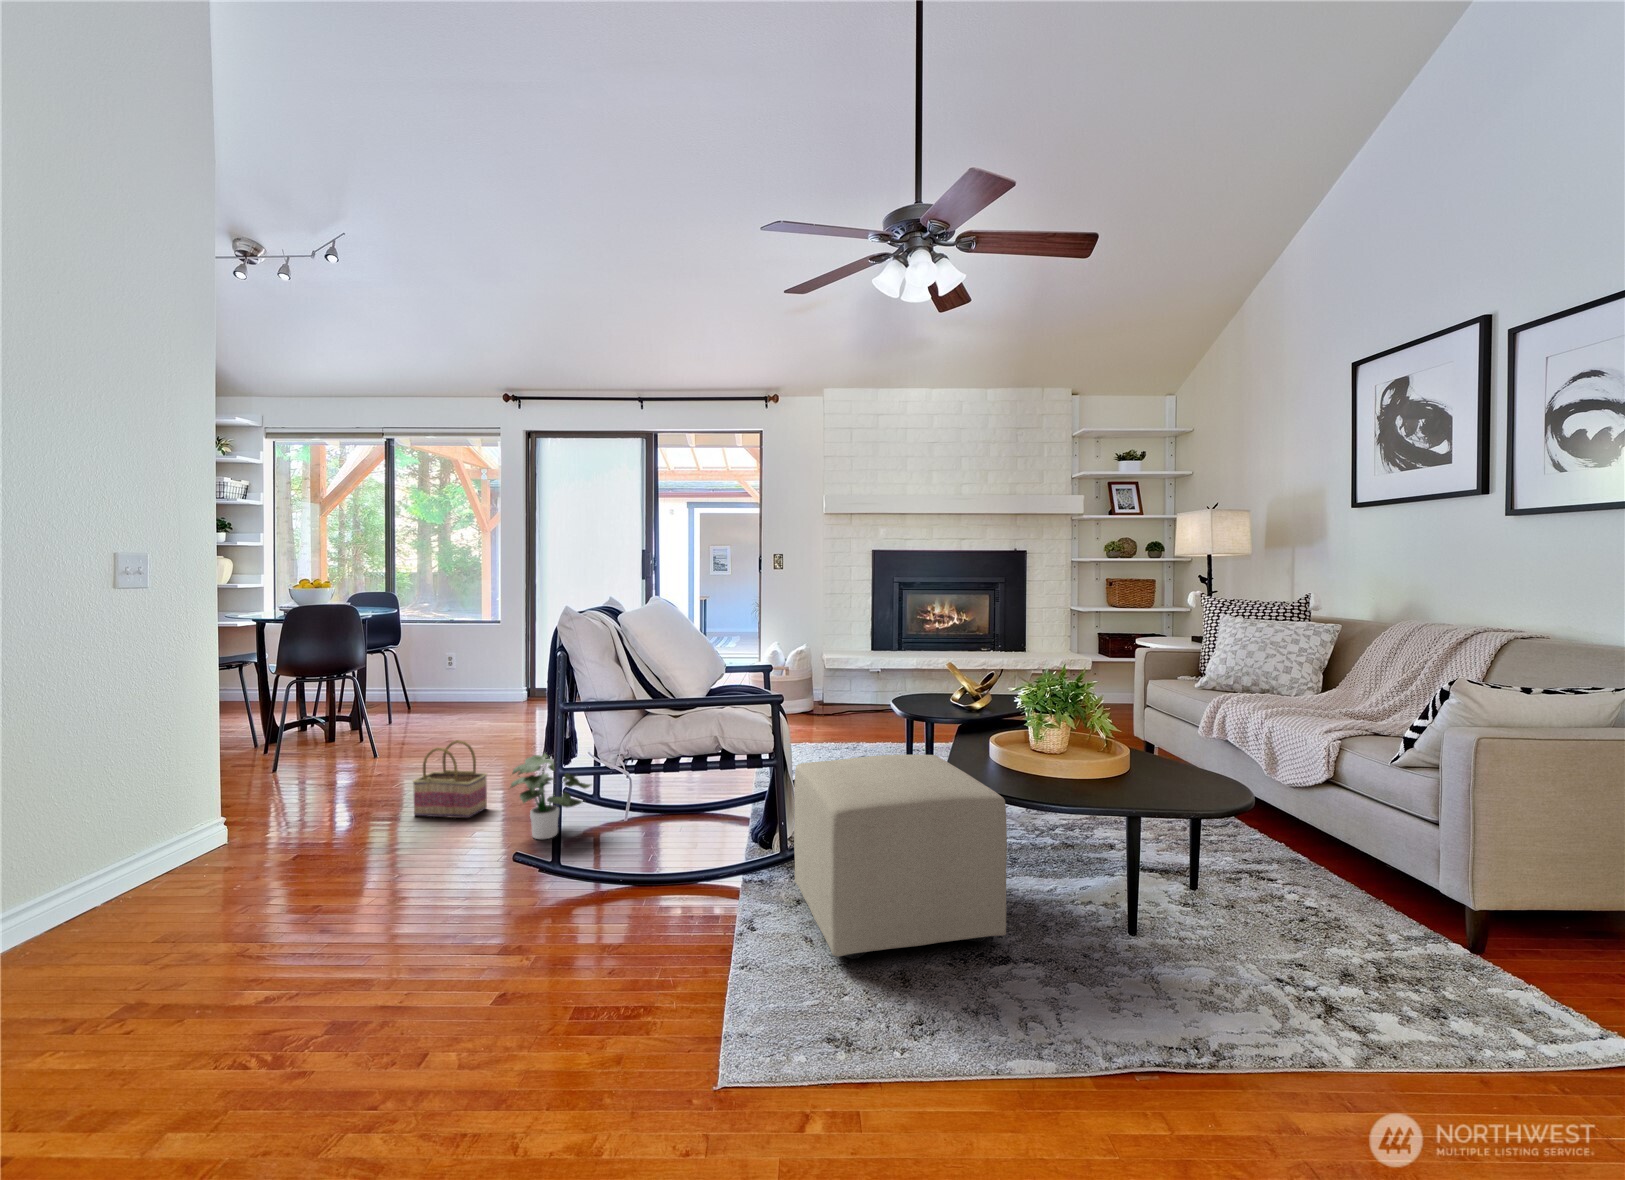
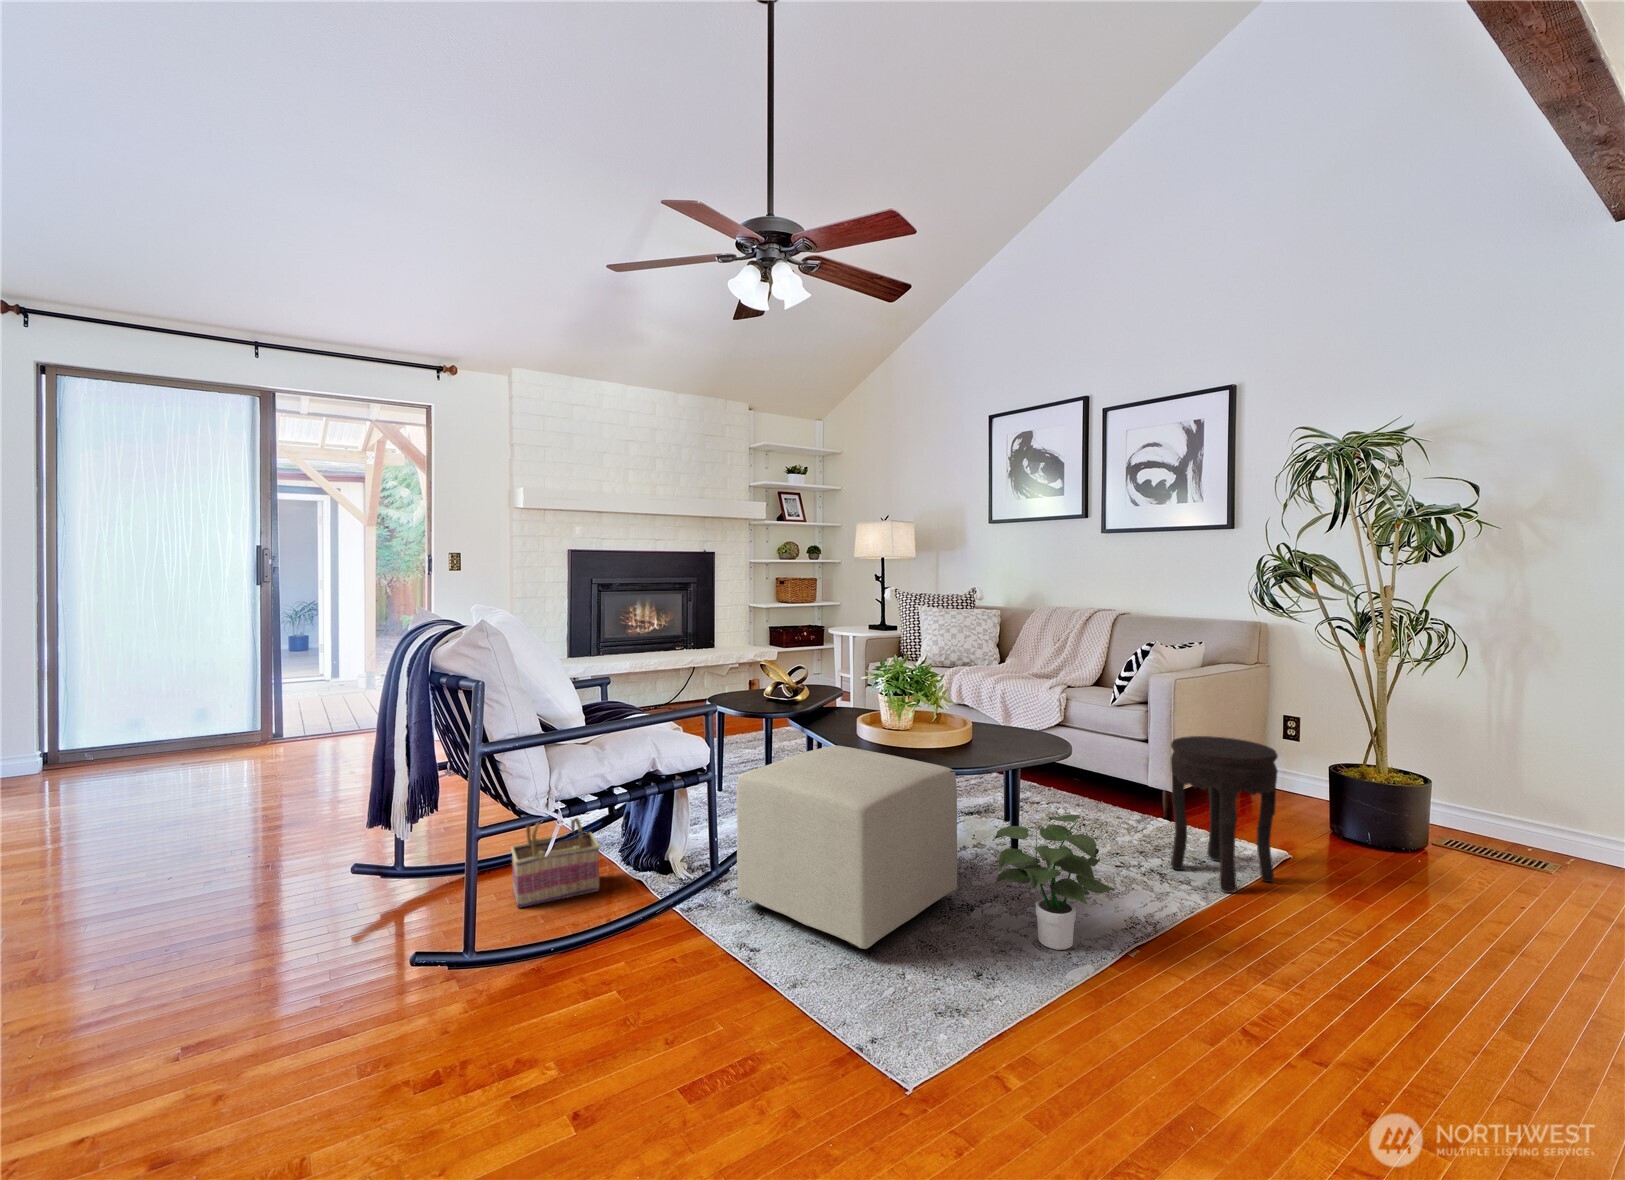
basket: present [413,740,487,818] -> present [511,818,600,908]
potted plant: present [511,754,591,839] -> present [993,815,1115,950]
side table: none [1362,821,1554,1084] -> present [1171,736,1278,893]

